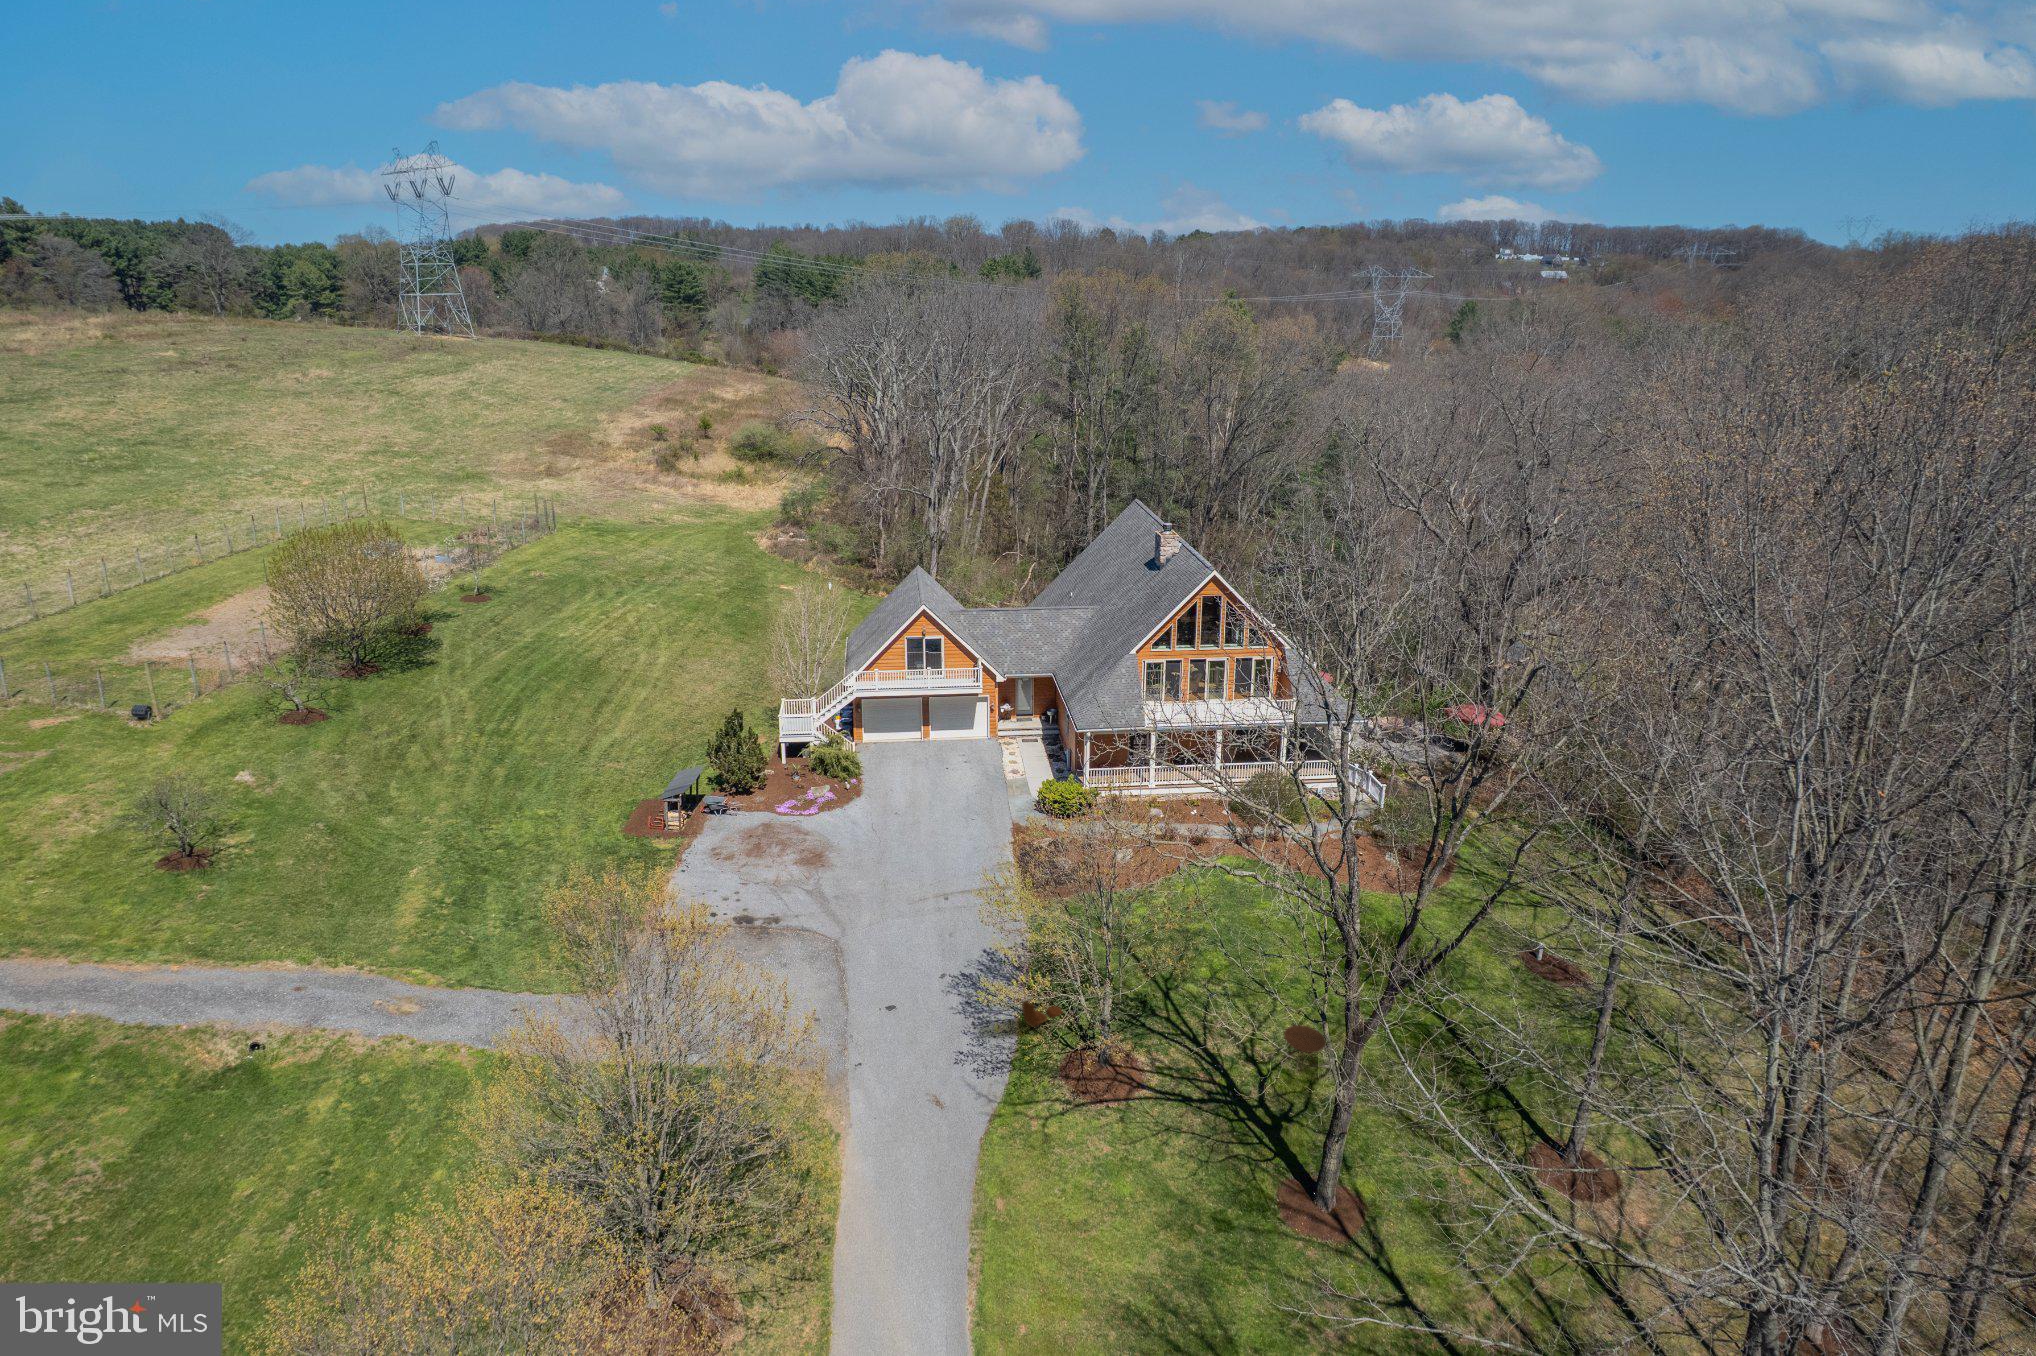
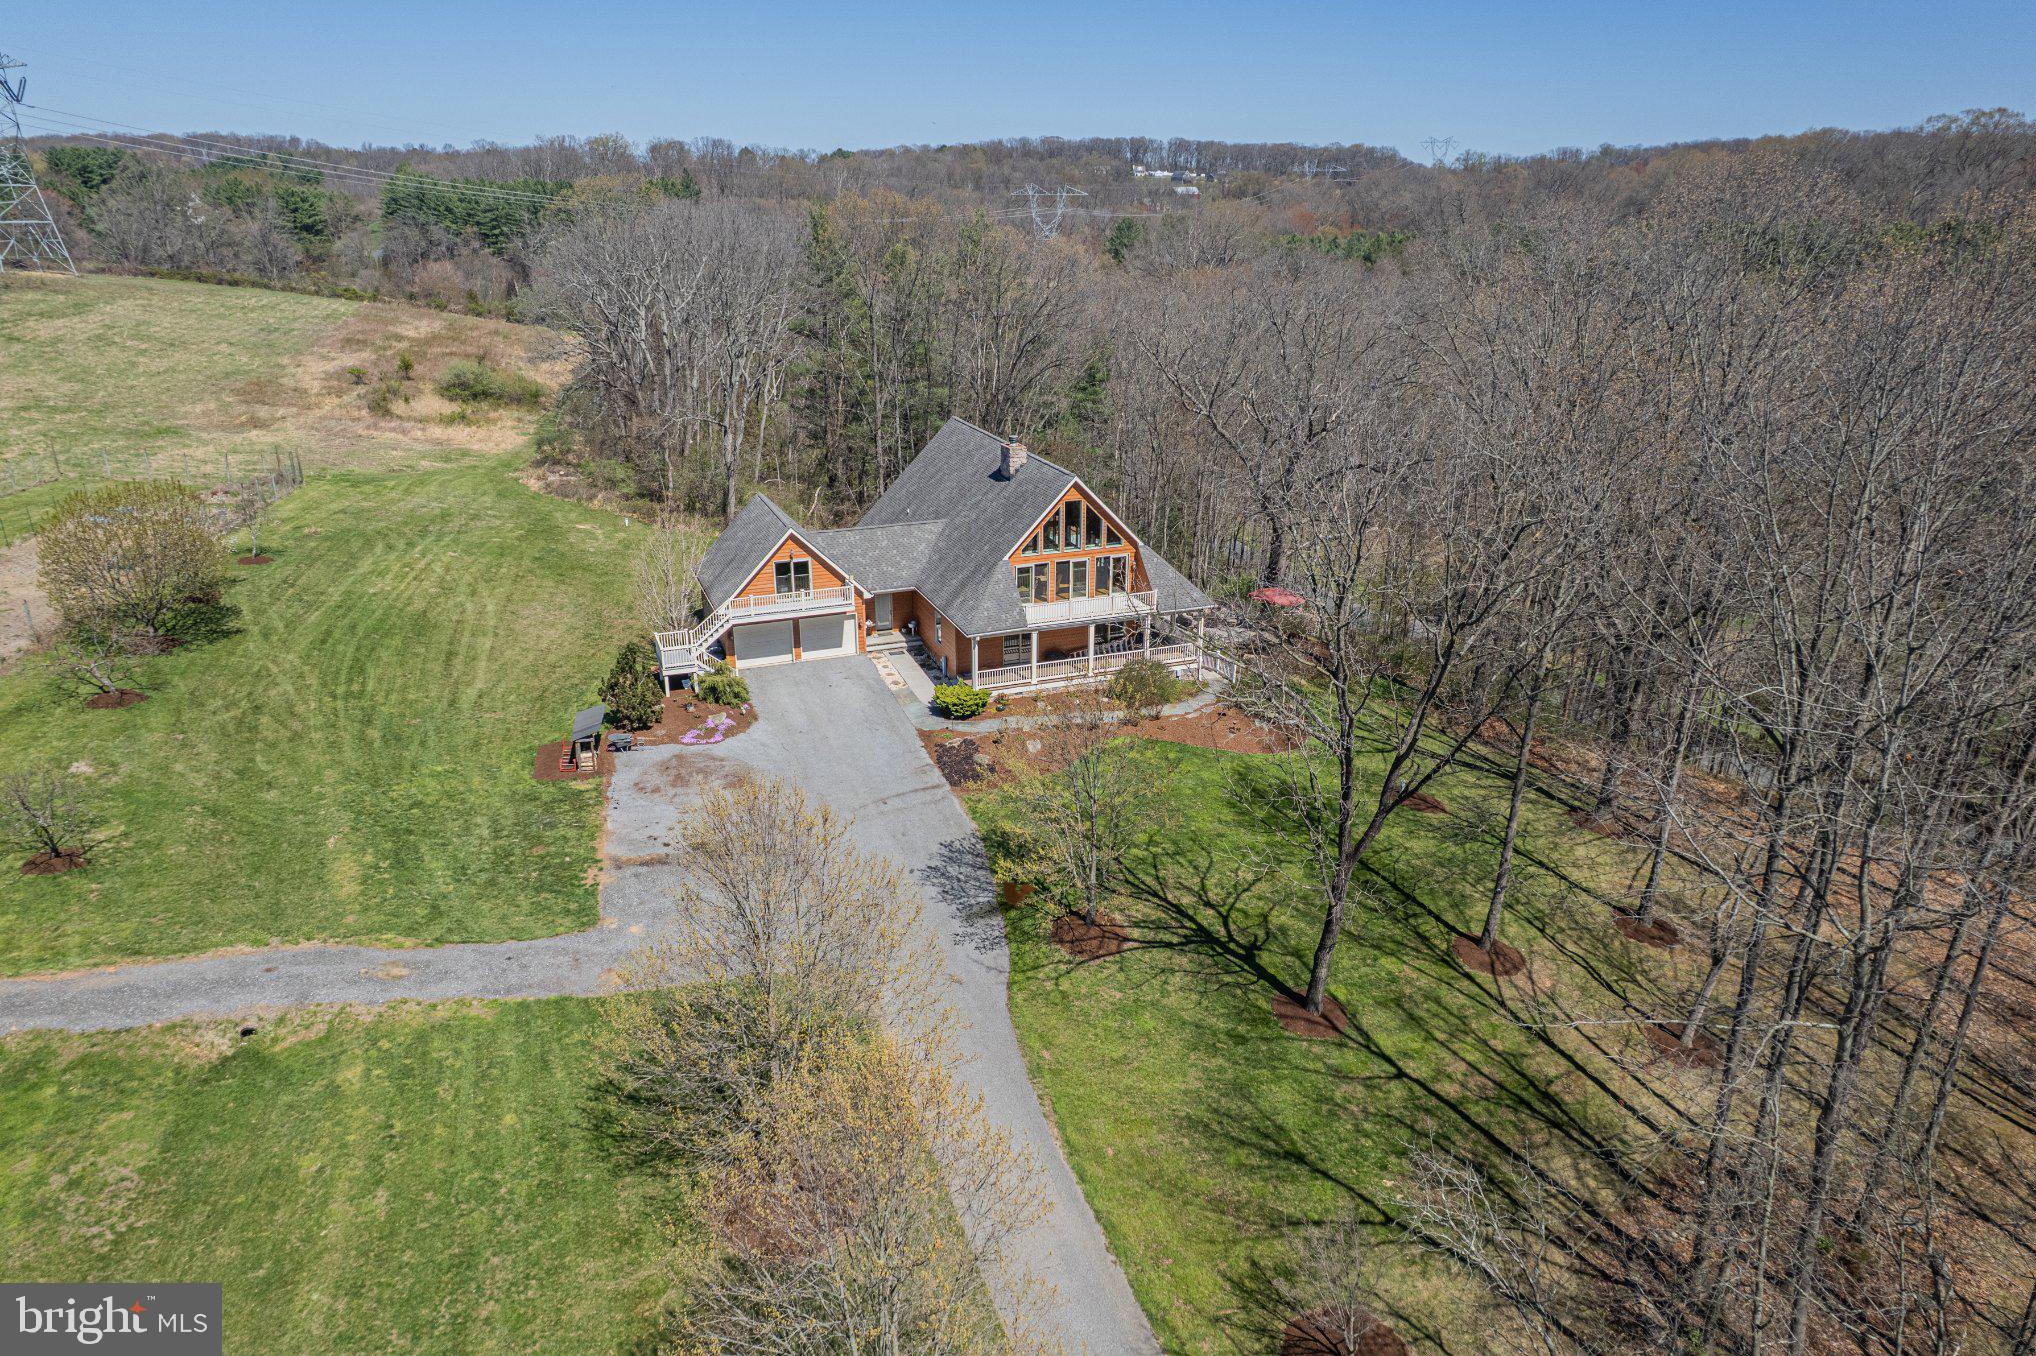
round table: present [1284,1025,1326,1060] -> none [1231,868,1267,906]

